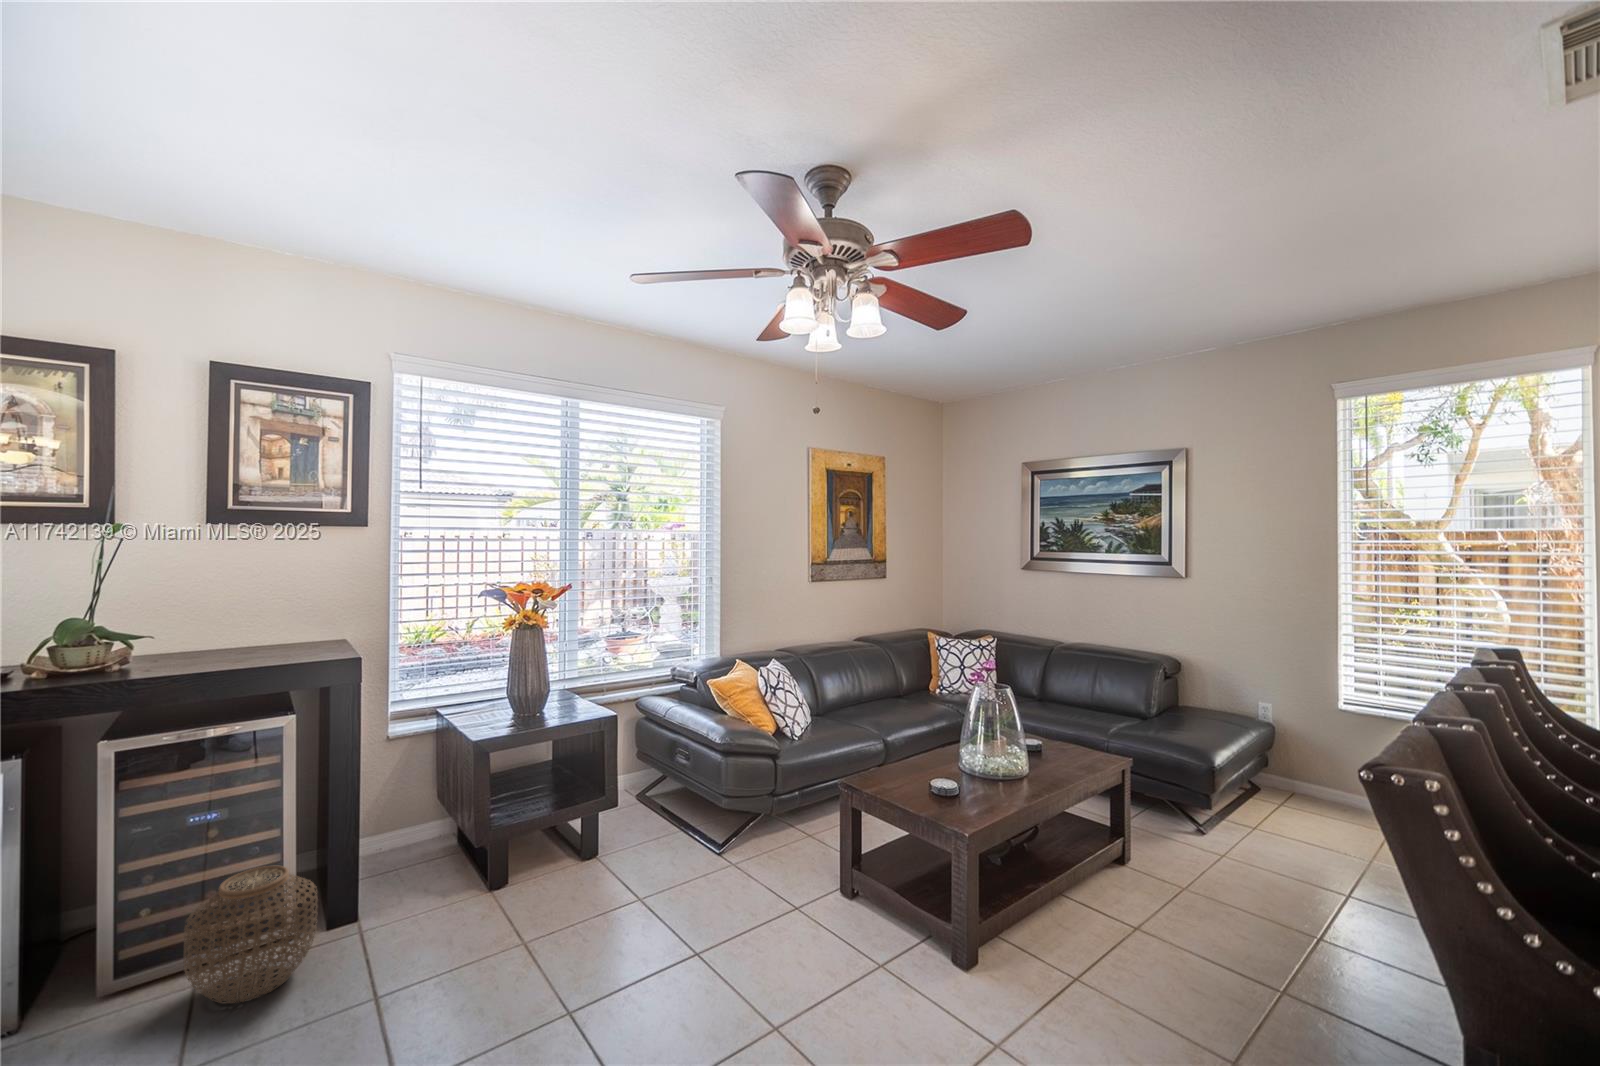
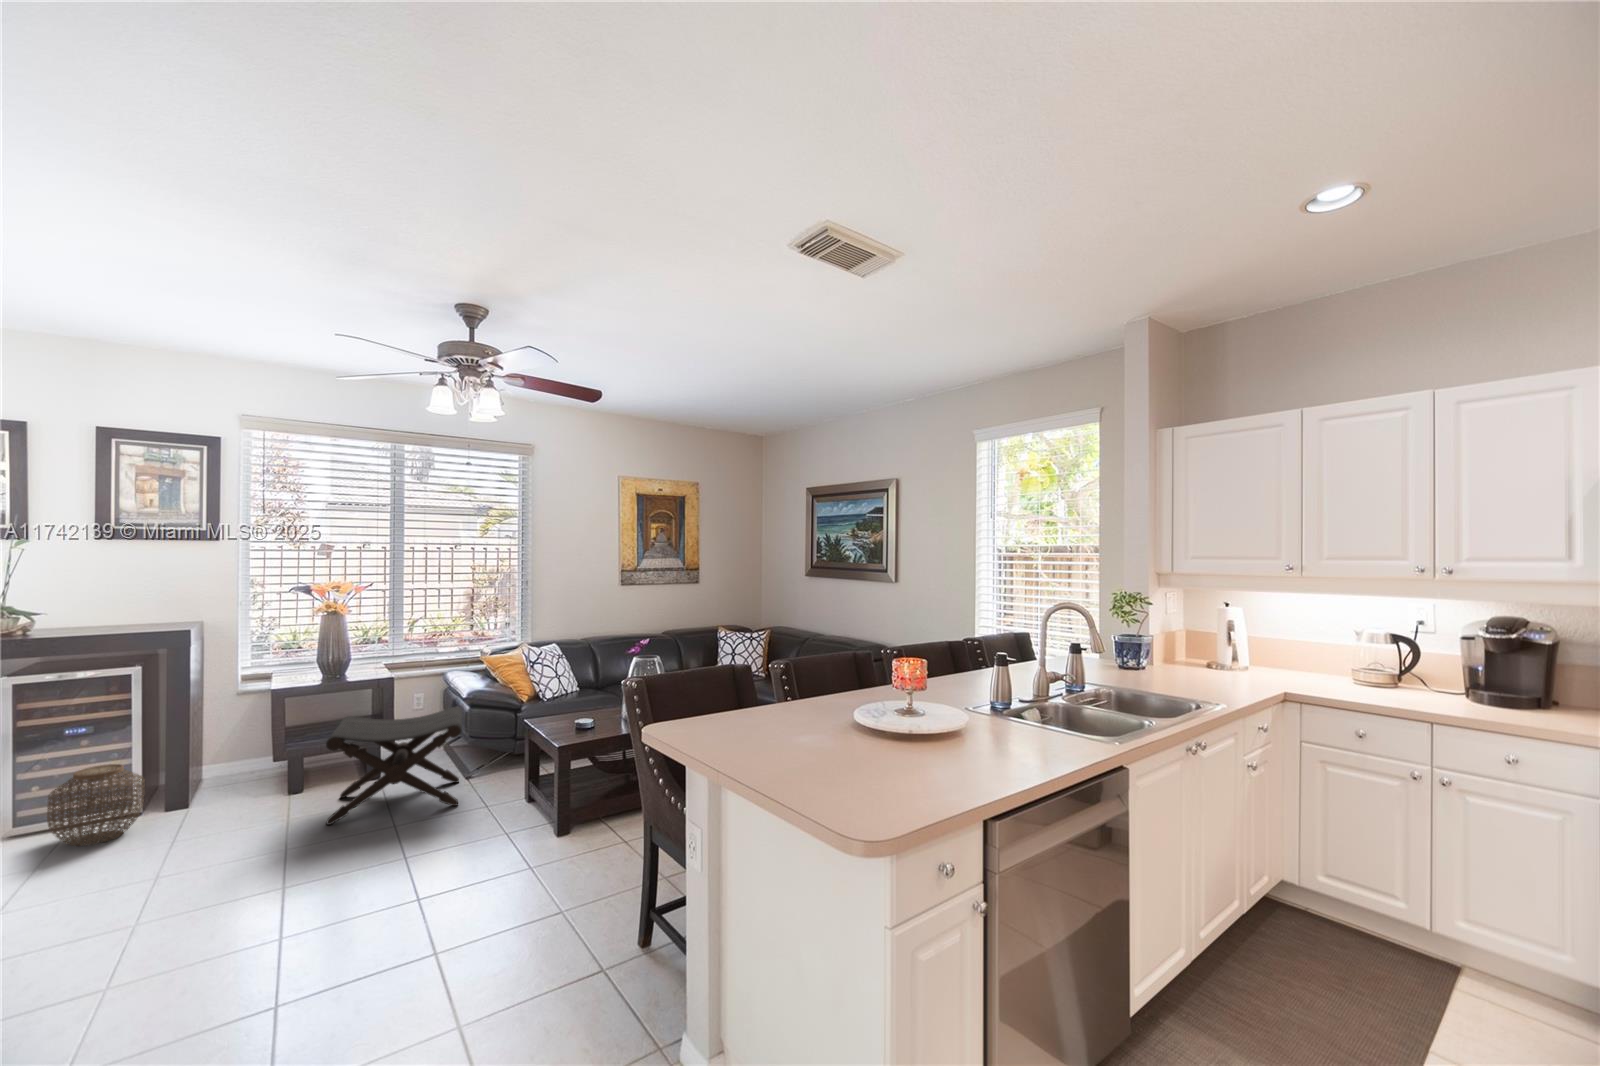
footstool: none [567,754,753,947] -> present [326,707,462,825]

